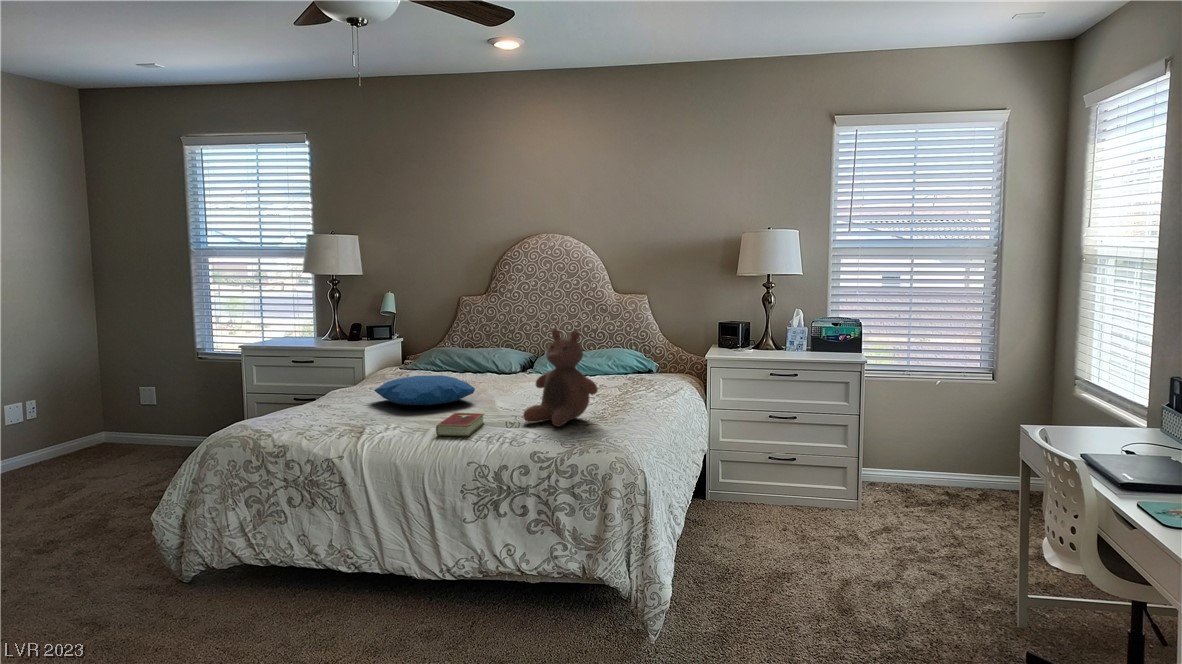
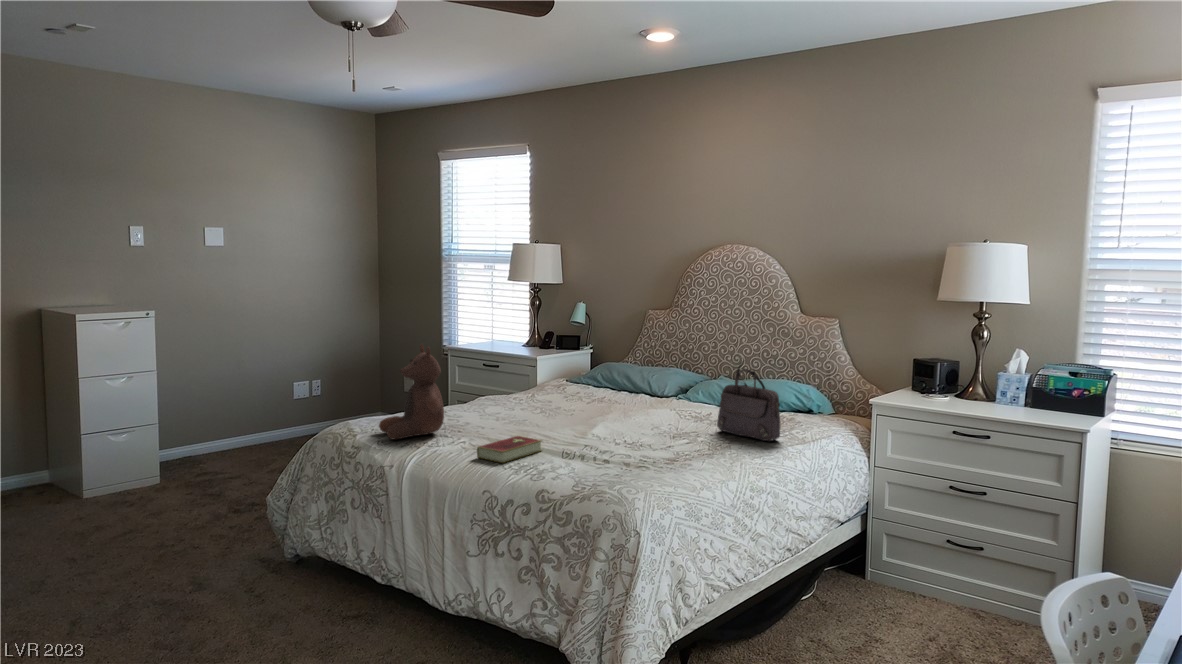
stuffed bear: present [523,329,598,427] -> present [379,344,444,440]
handbag: none [598,329,657,396] -> present [717,363,781,441]
pillow: present [374,375,475,405] -> none [488,391,578,424]

